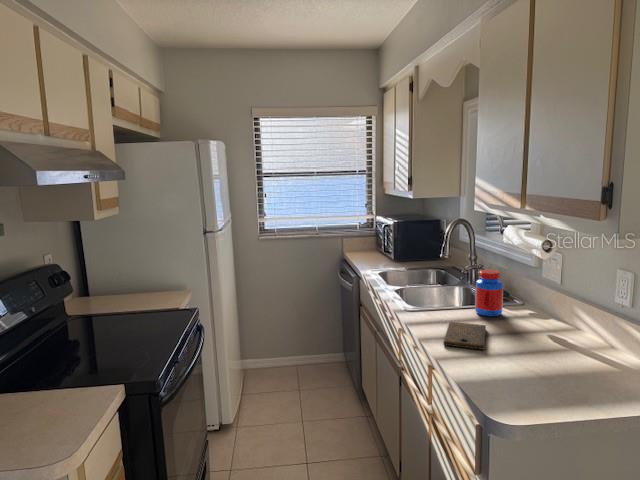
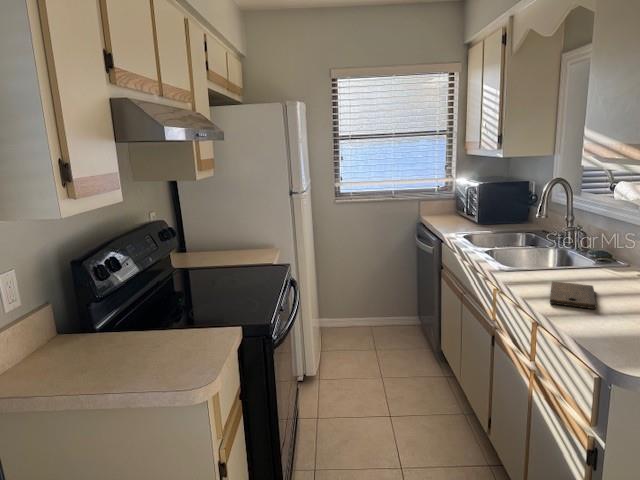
jar: present [475,269,503,317] -> none [577,229,612,278]

